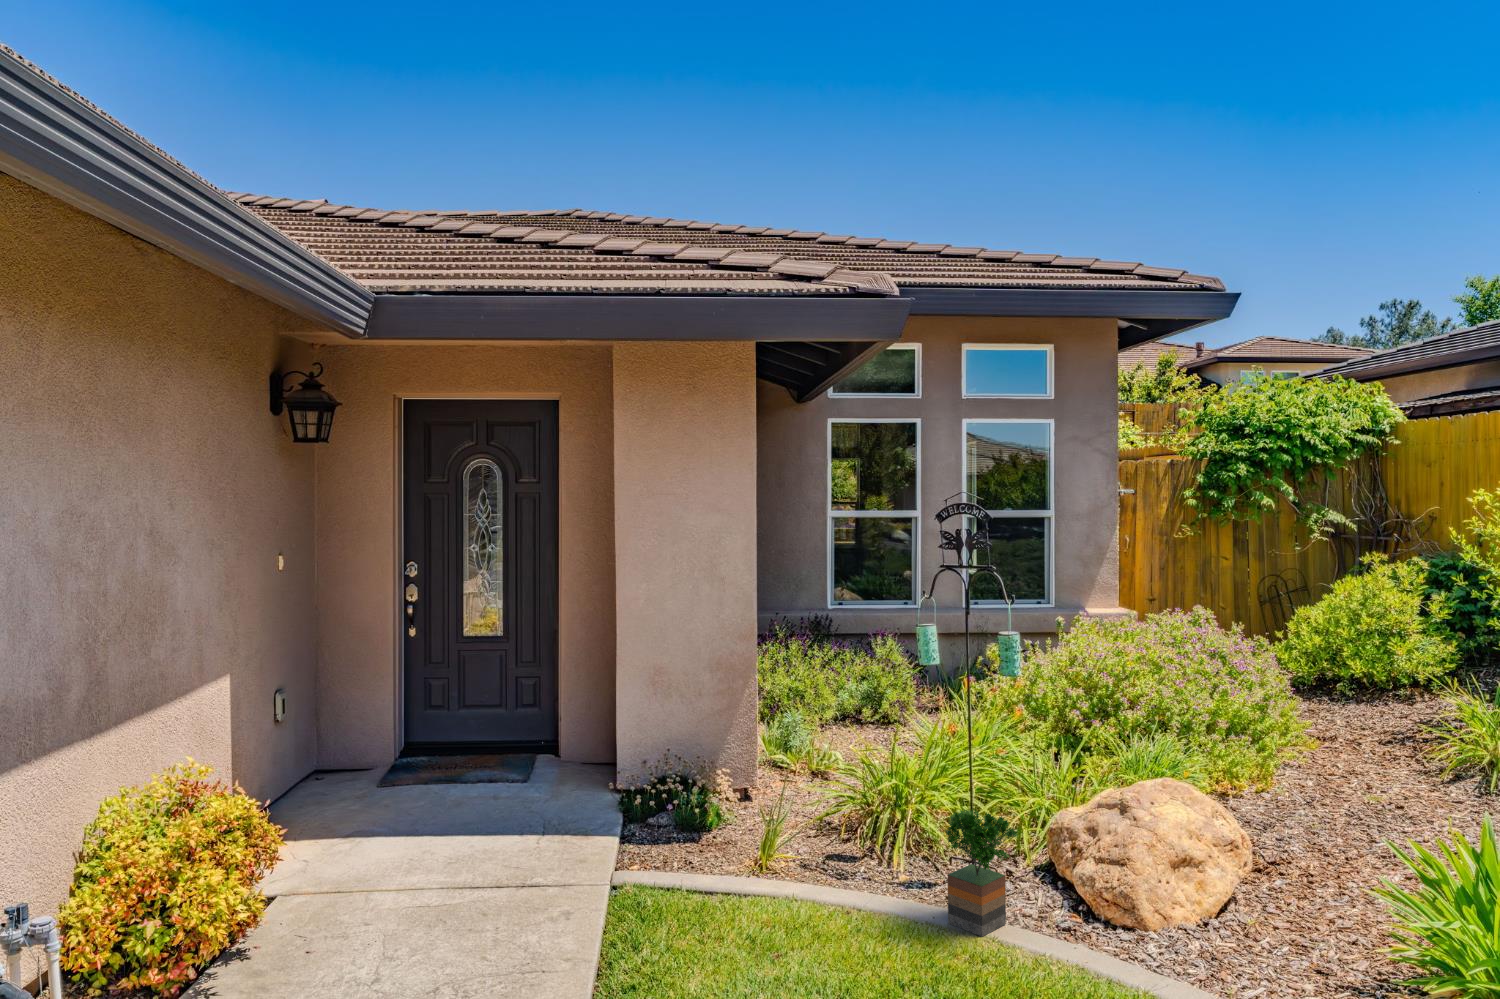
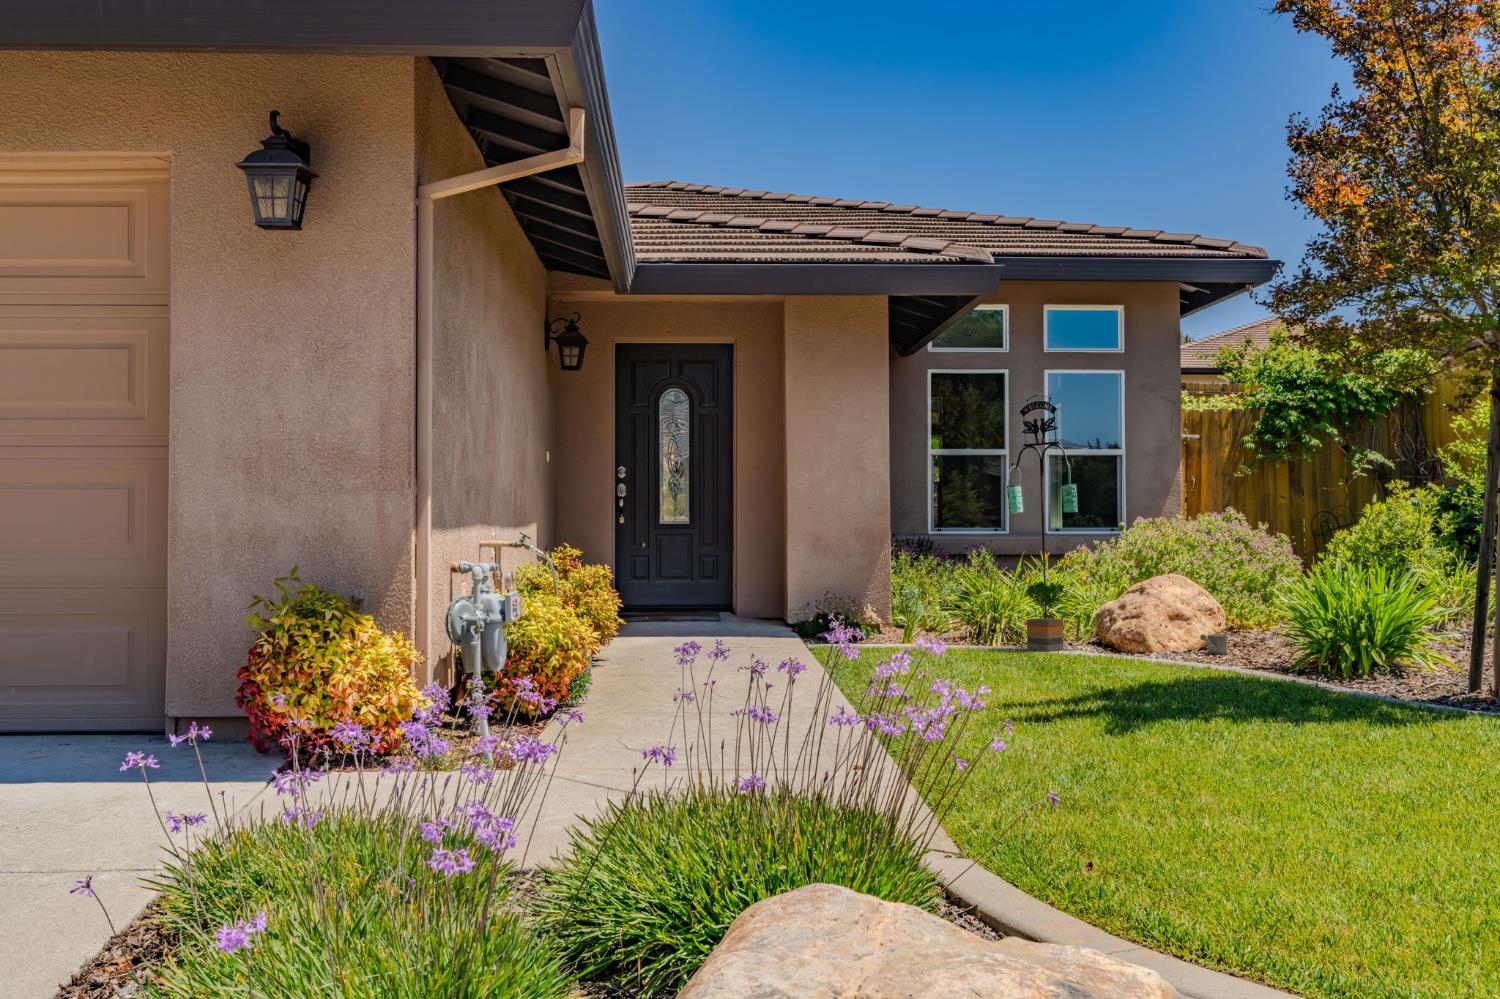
watering can: none [1240,907,1280,954] -> present [1200,634,1227,654]

